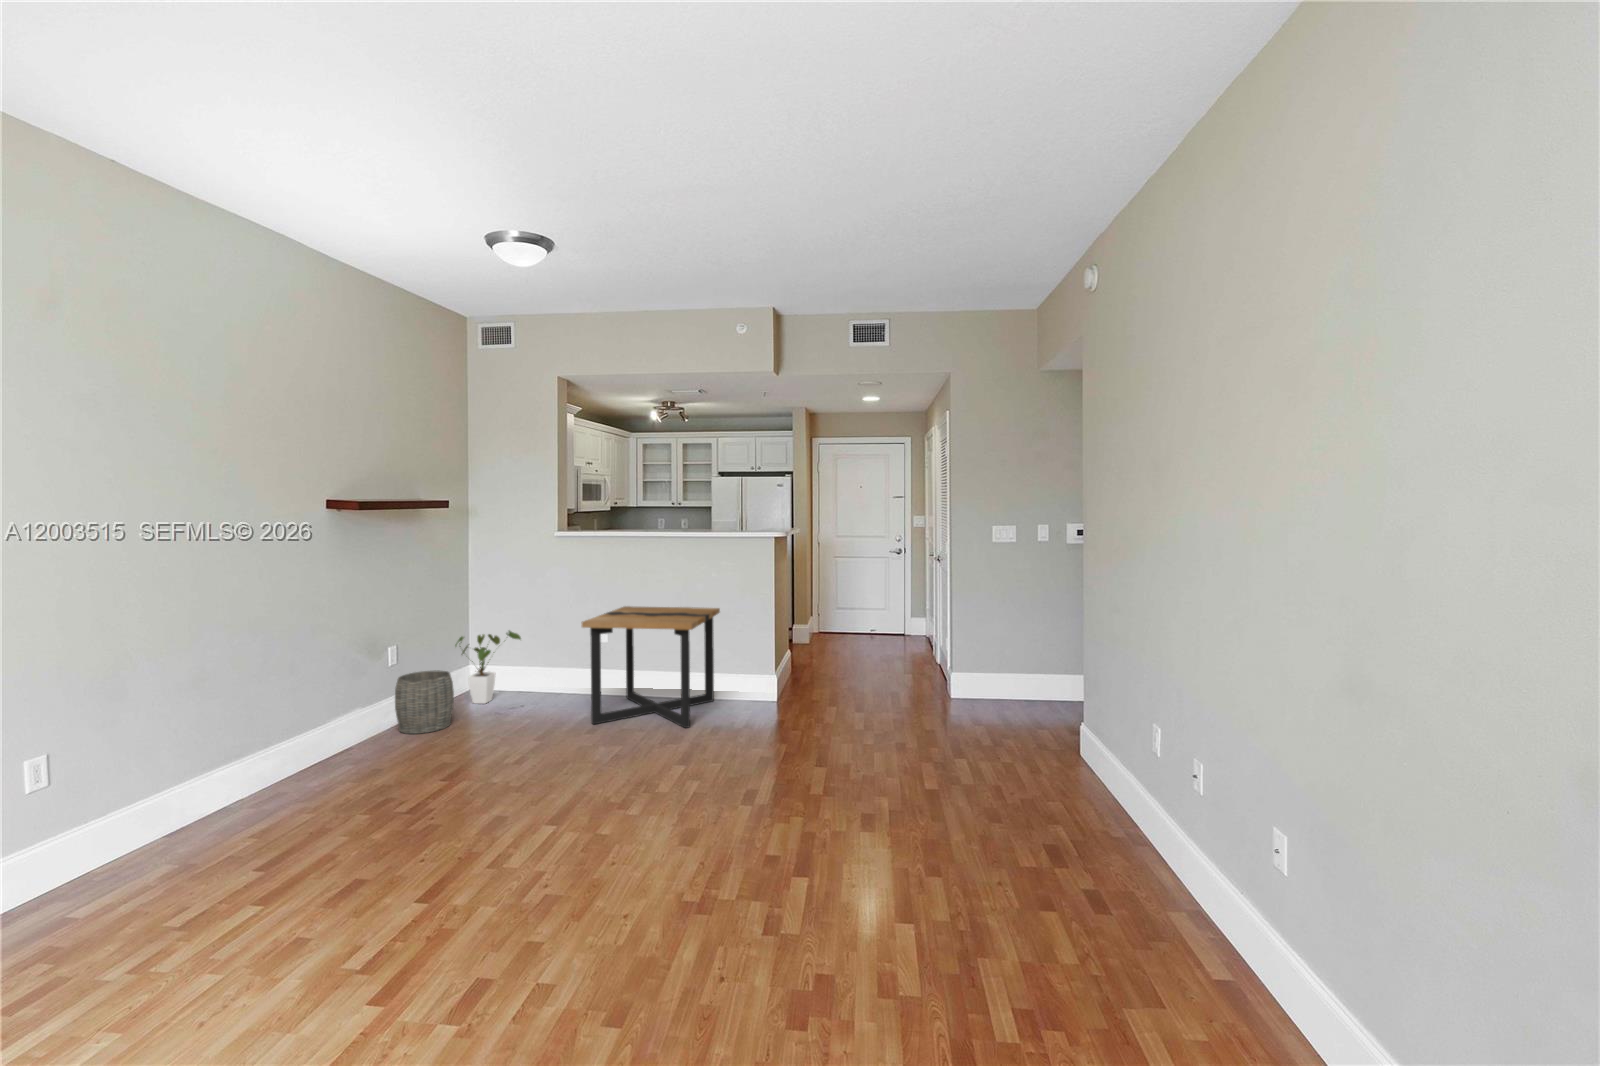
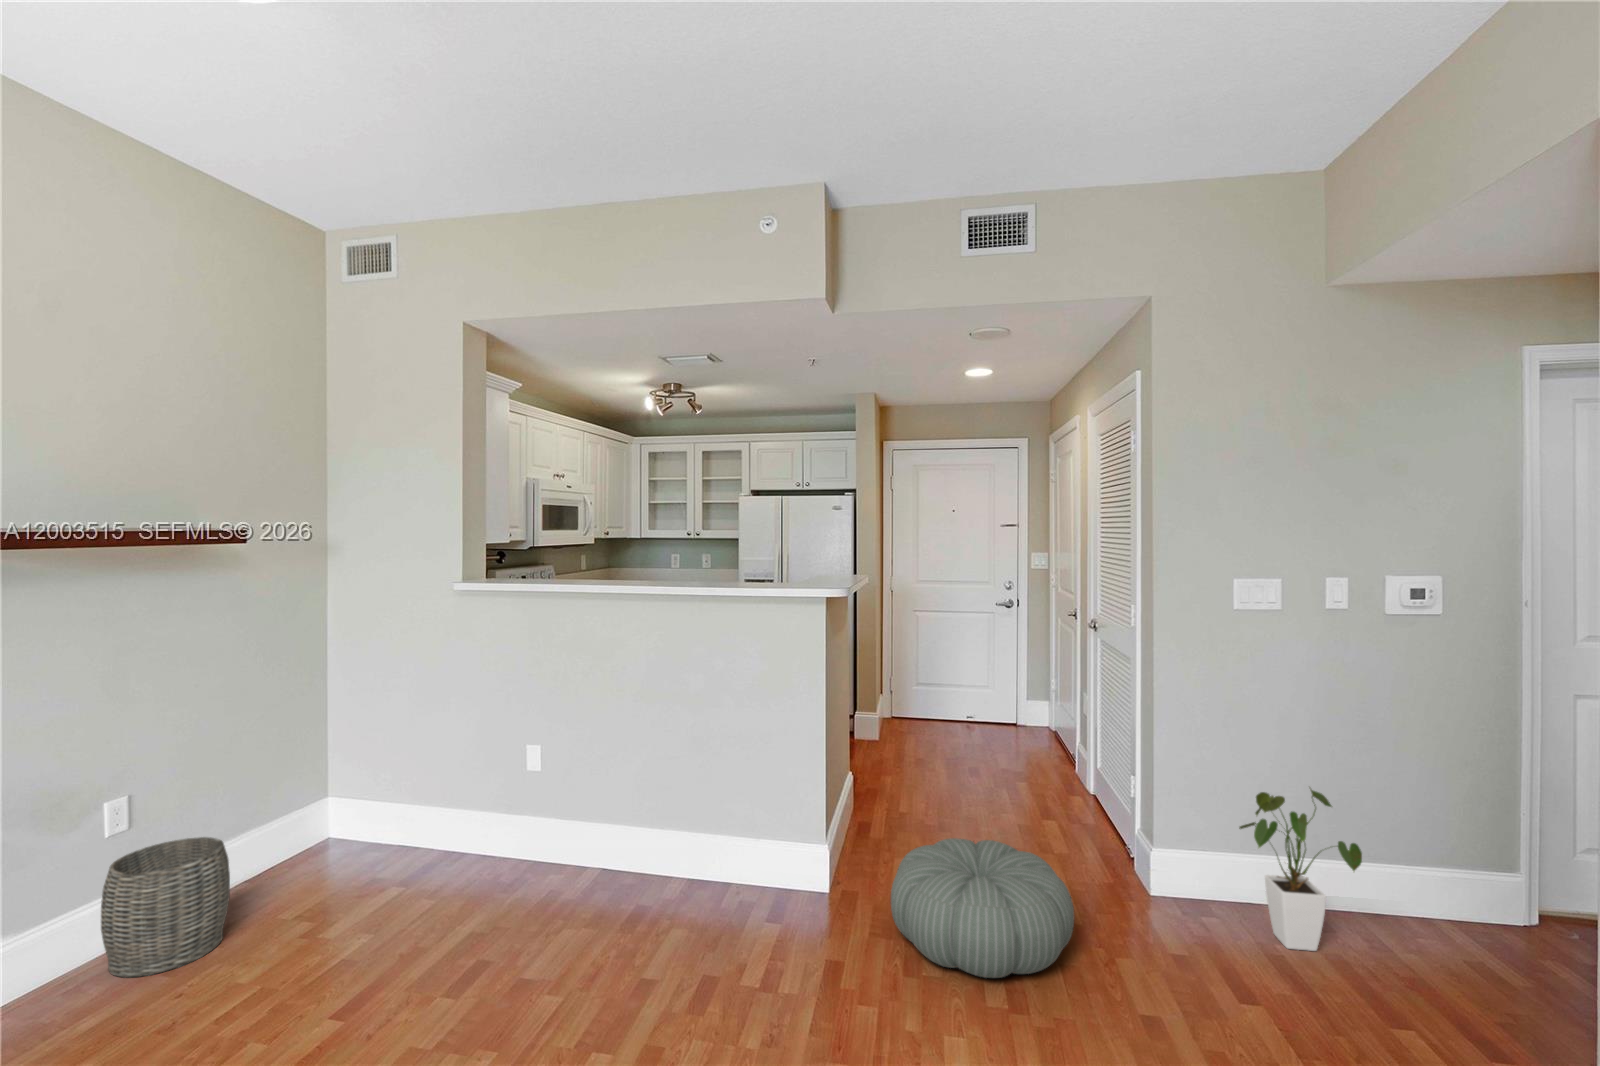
side table: present [582,606,720,728] -> none [452,710,727,982]
house plant: present [455,631,521,704] -> present [1239,789,1362,951]
pouf: none [810,667,901,722] -> present [891,838,1074,978]

